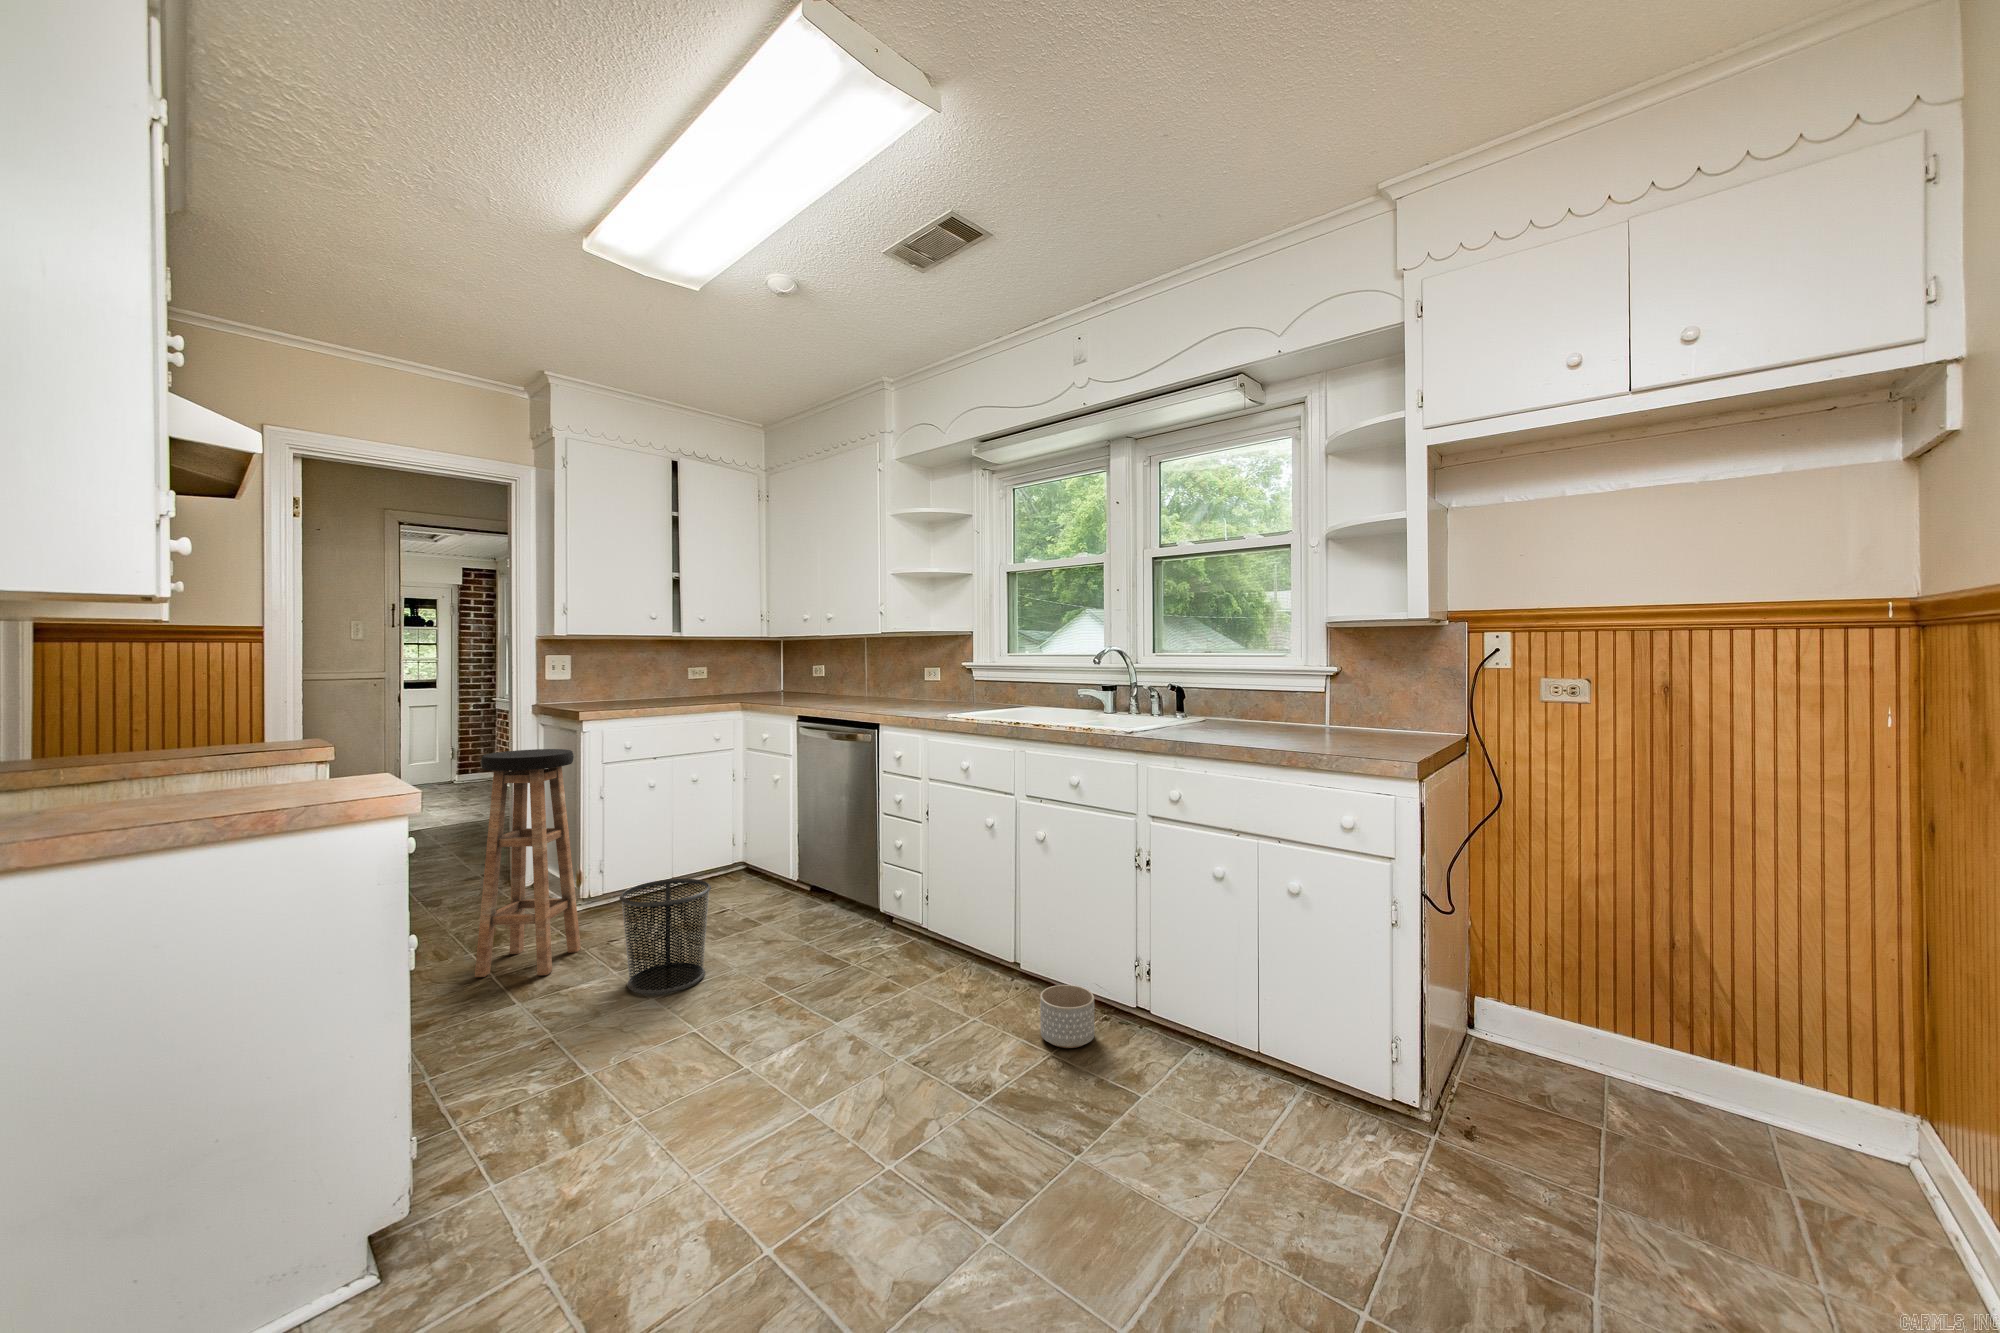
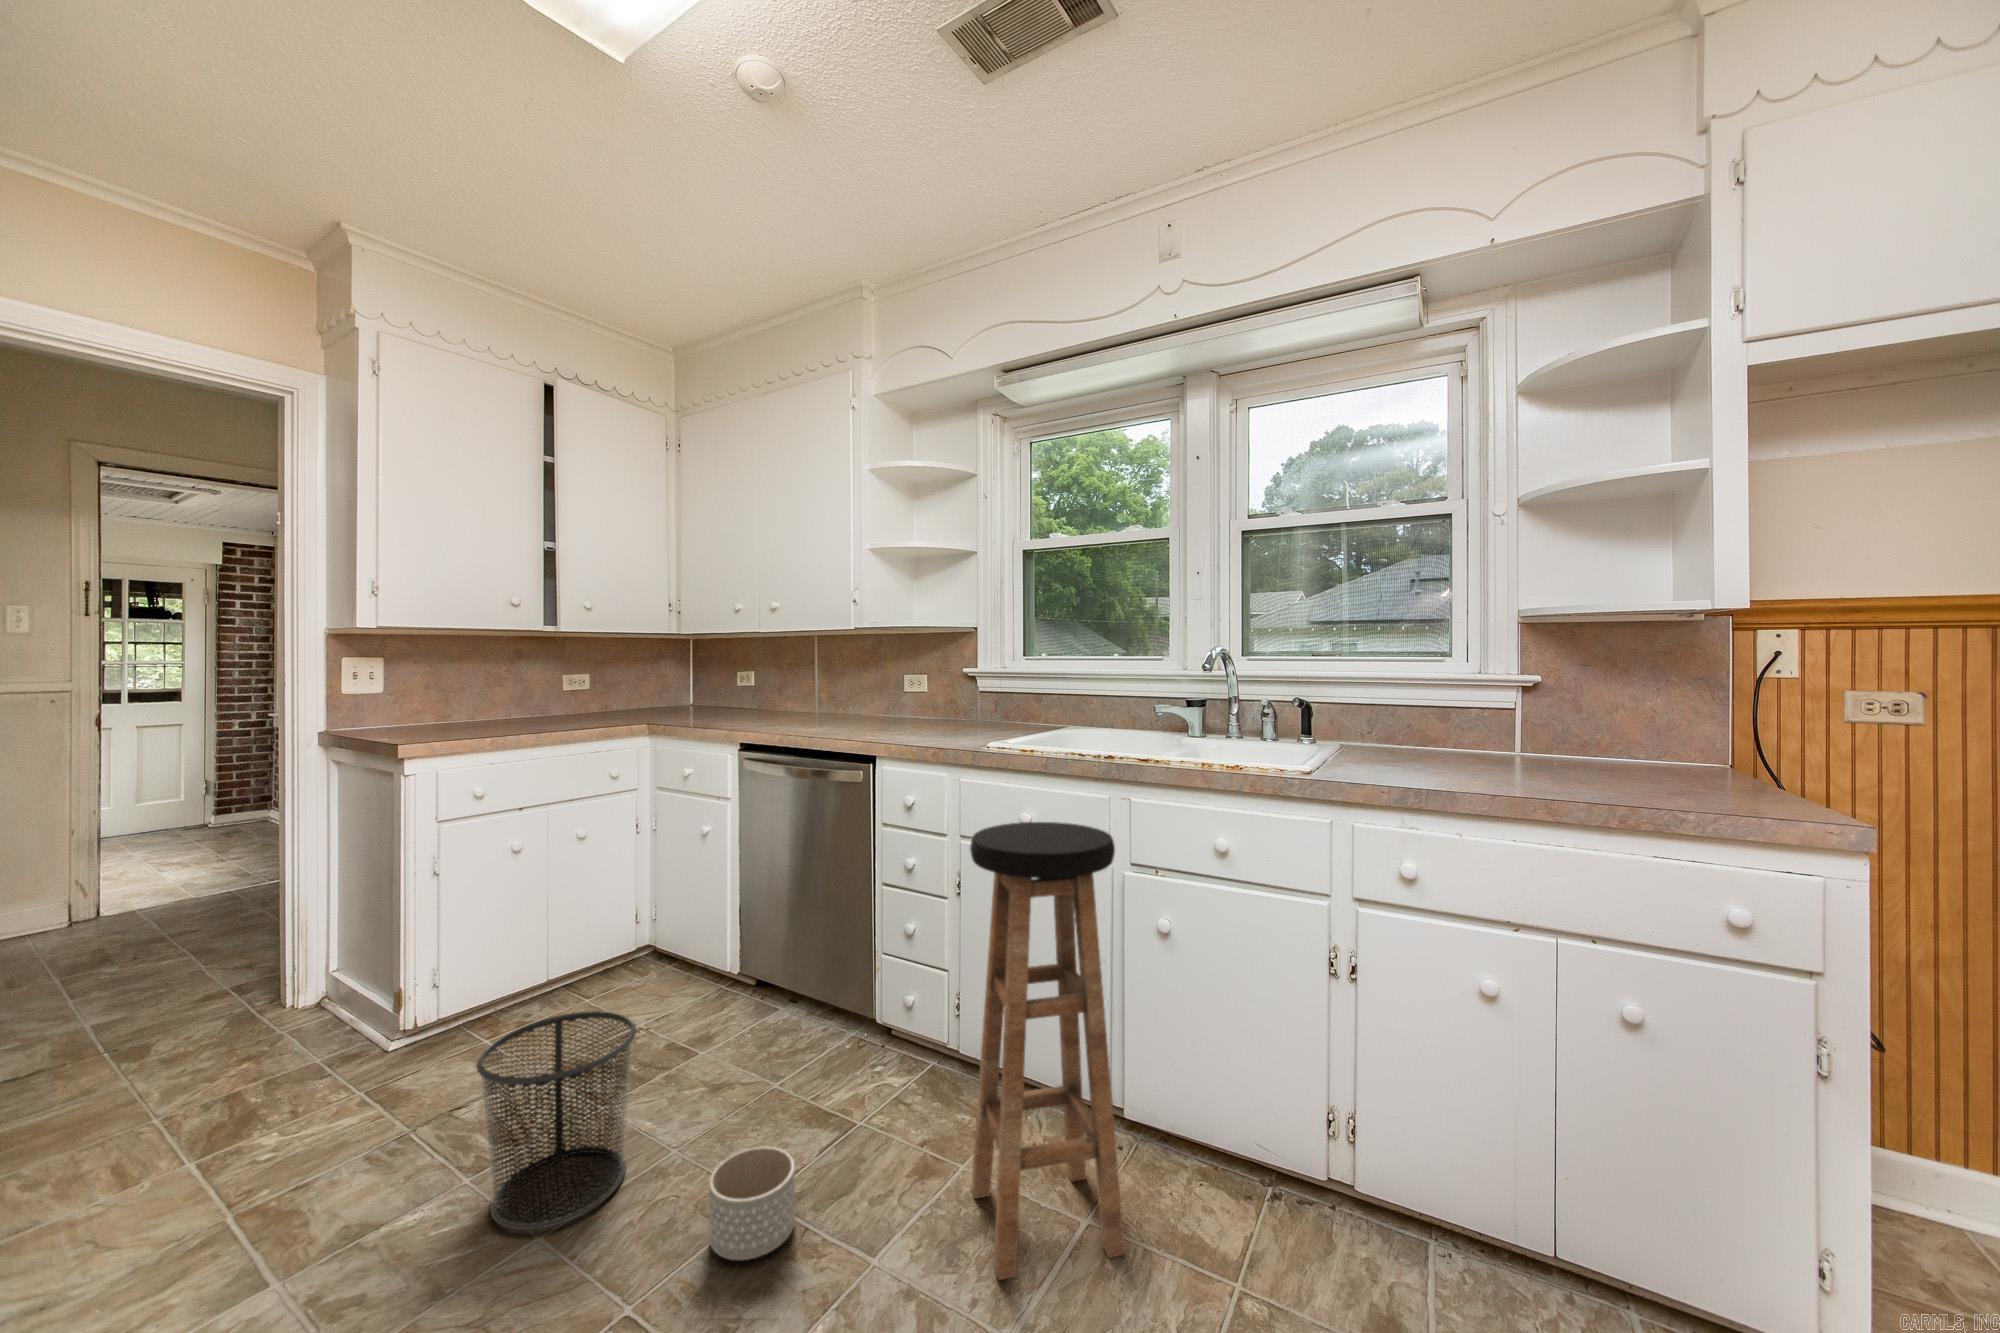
bar stool: present [475,749,581,977] -> present [970,822,1125,1280]
planter: present [1040,985,1094,1048] -> present [709,1147,795,1260]

